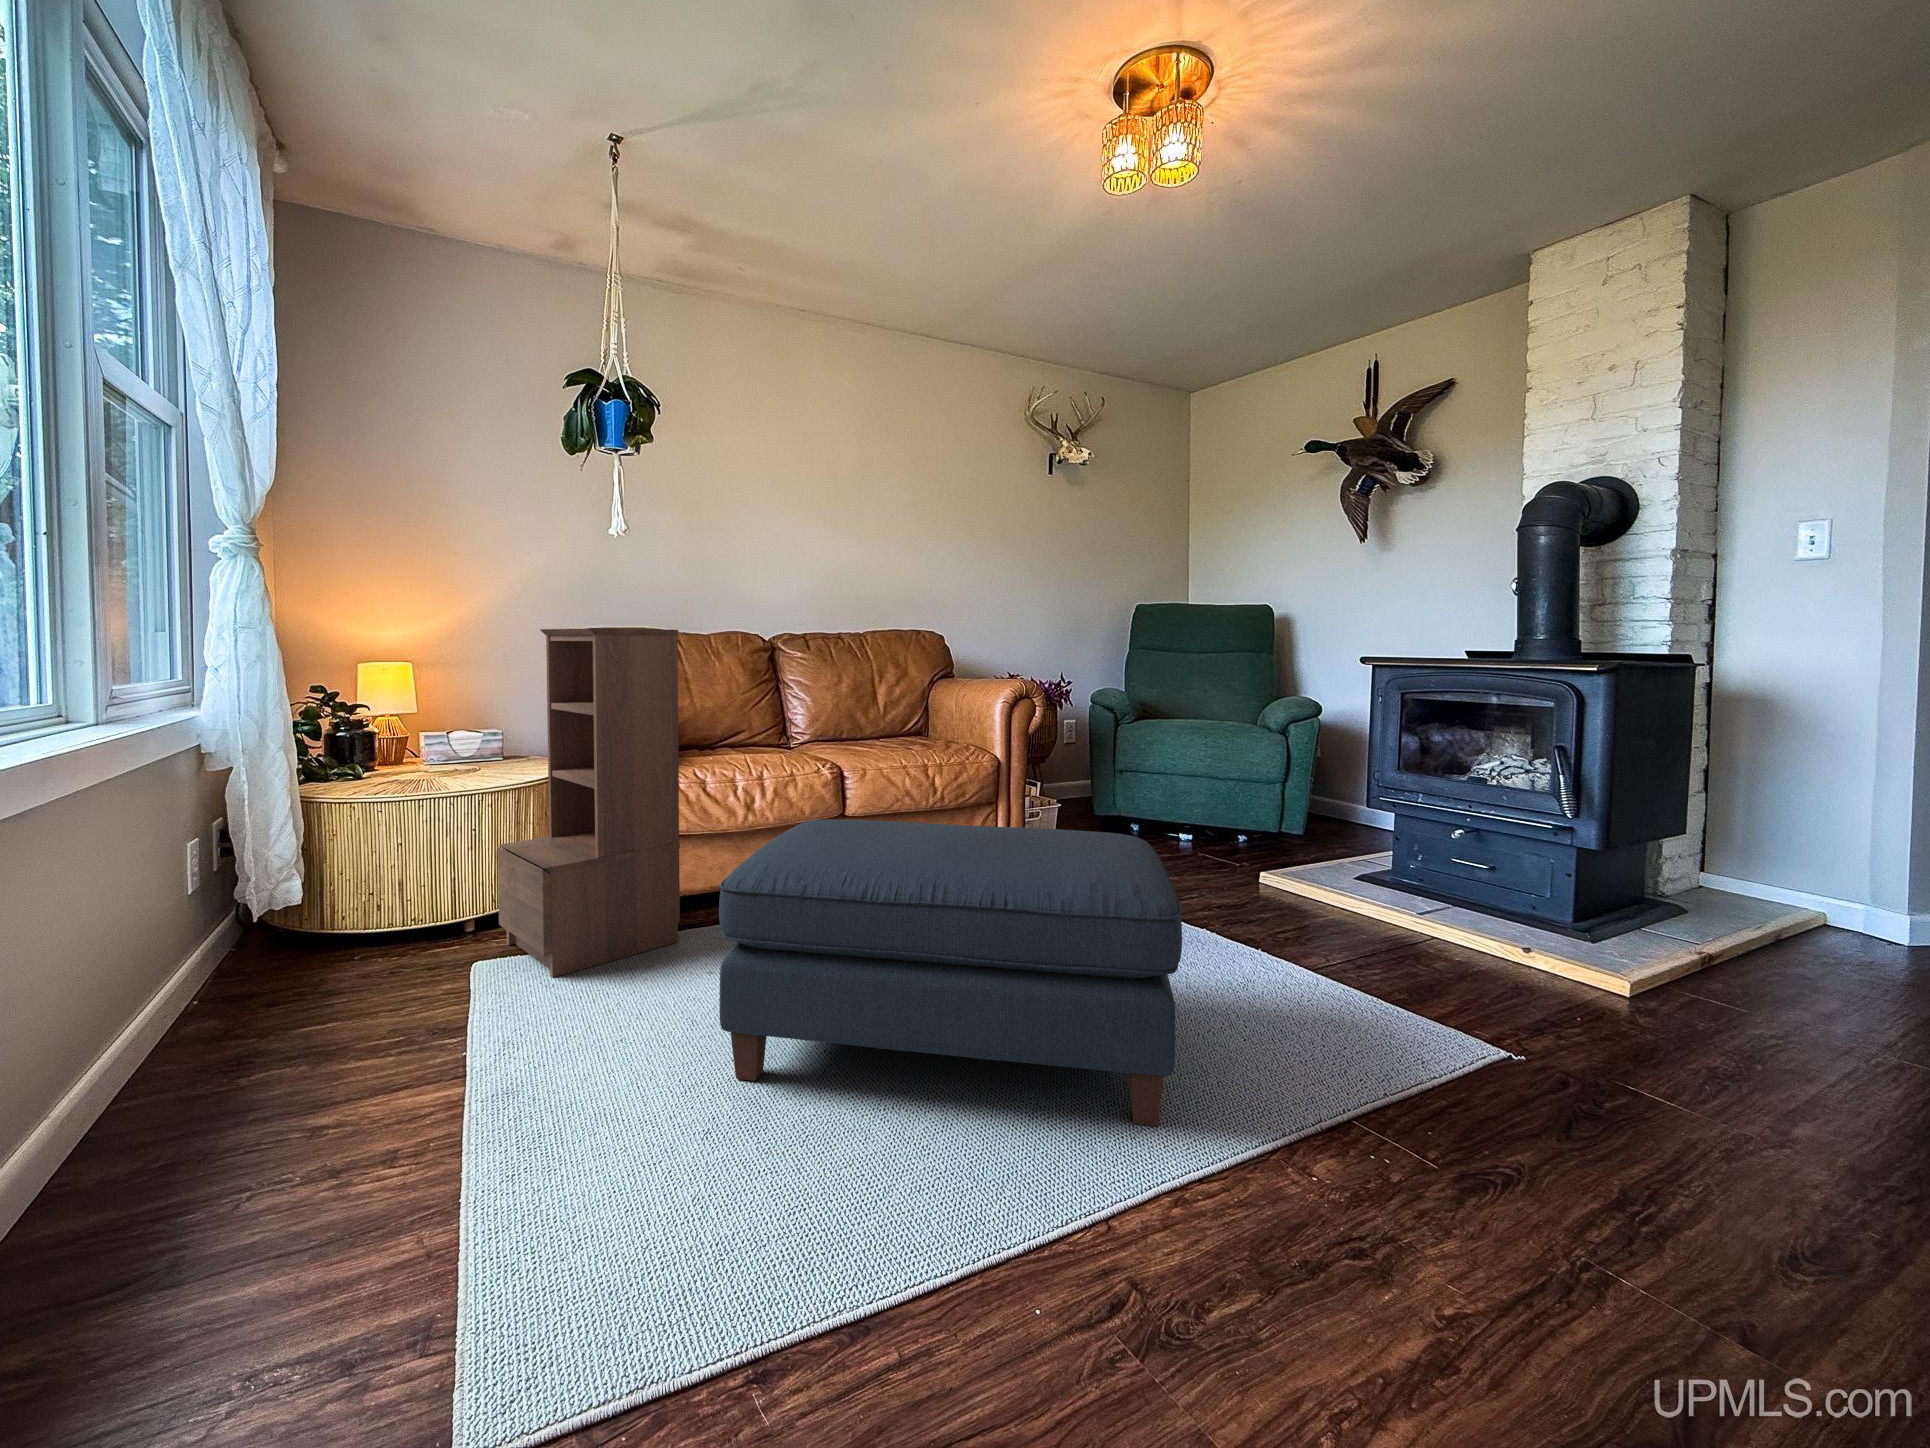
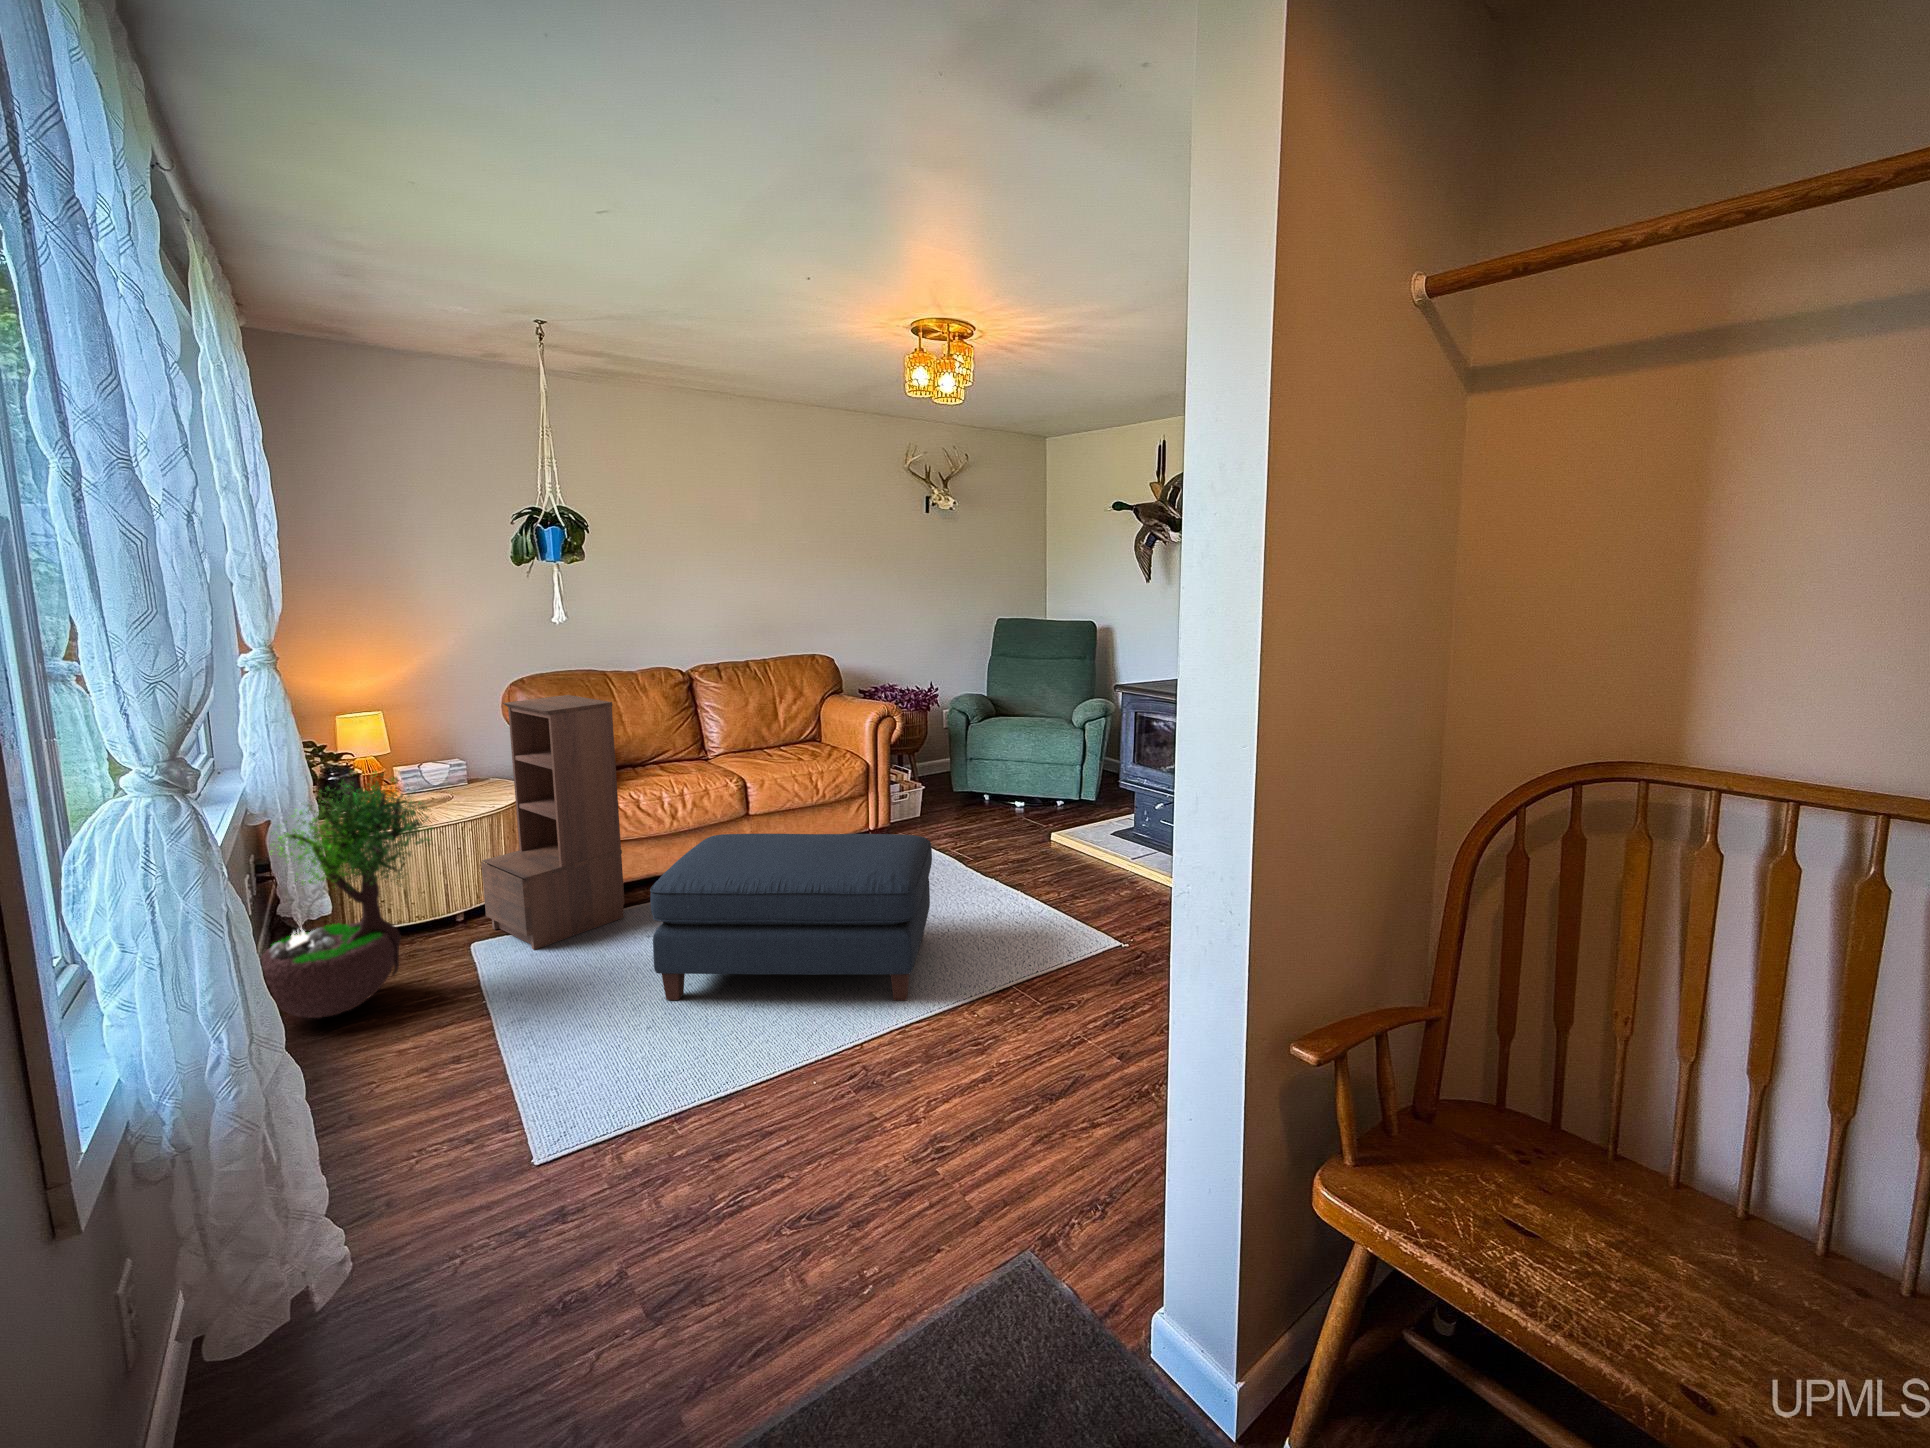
potted tree: none [149,671,416,1055] -> present [261,772,433,1018]

